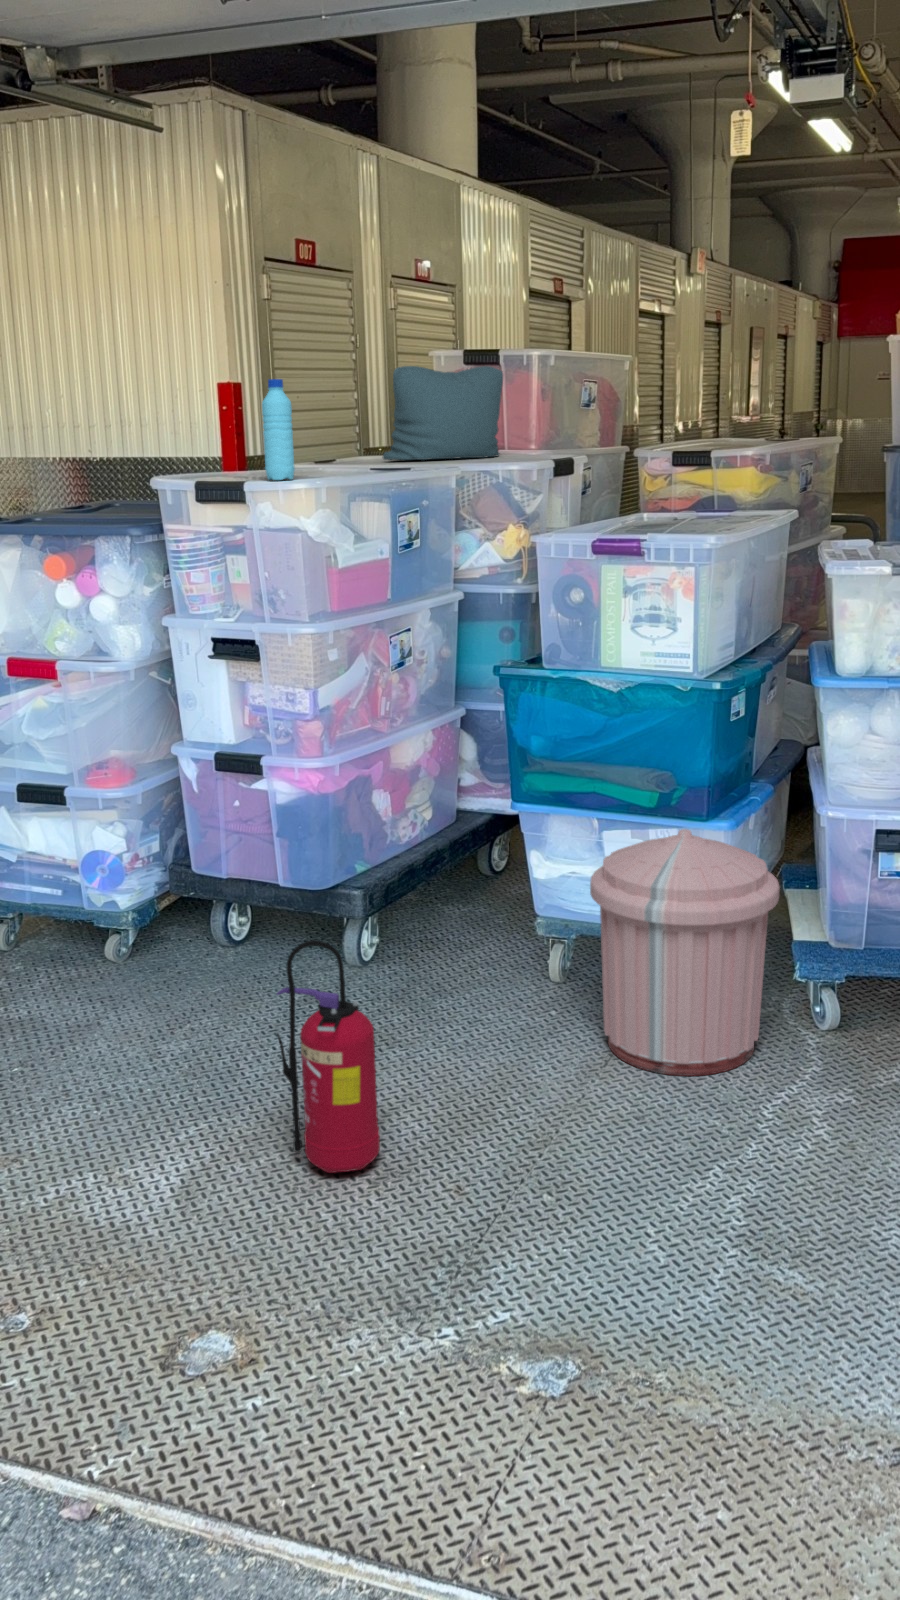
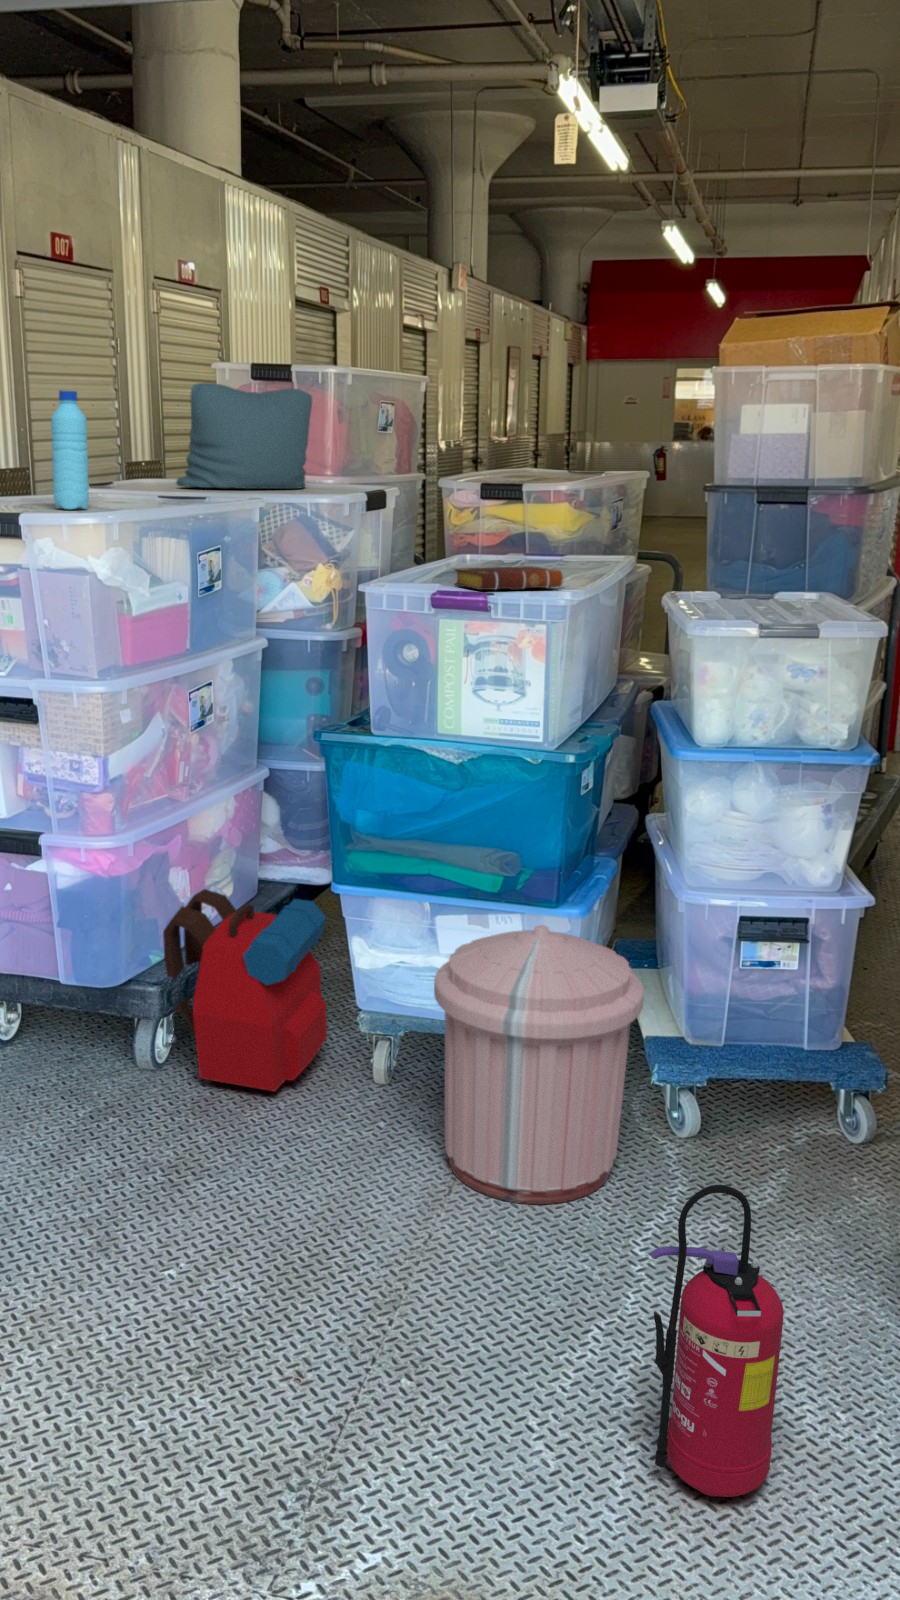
book: none [614,512,711,535] -> present [455,566,563,590]
backpack: none [365,808,510,985] -> present [163,889,327,1091]
fire extinguisher: present [277,940,380,1173] -> present [651,1185,784,1497]

